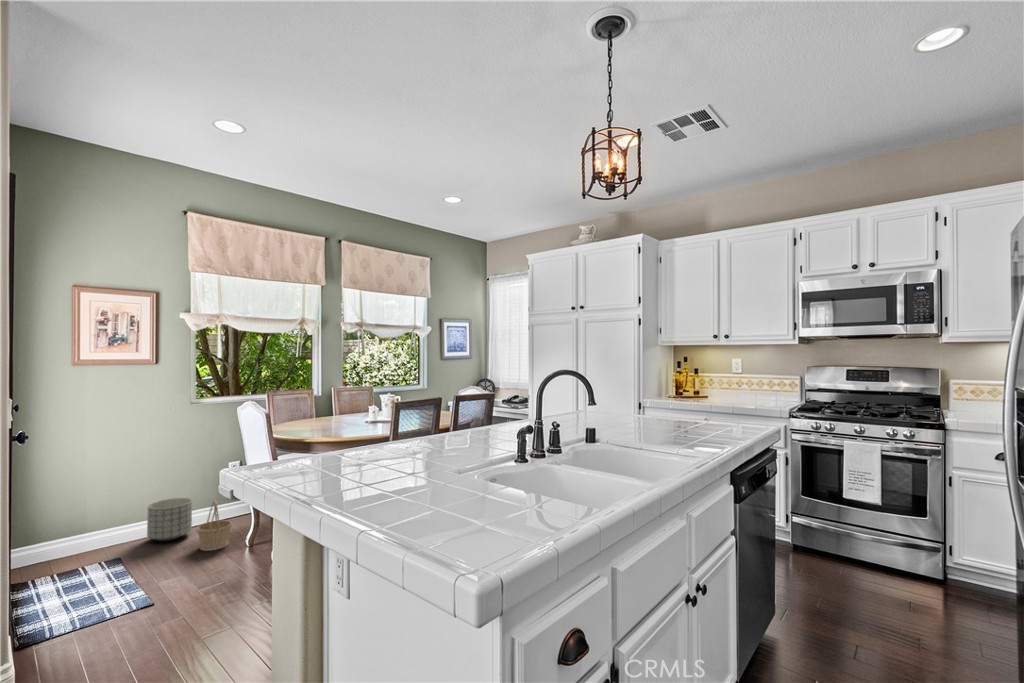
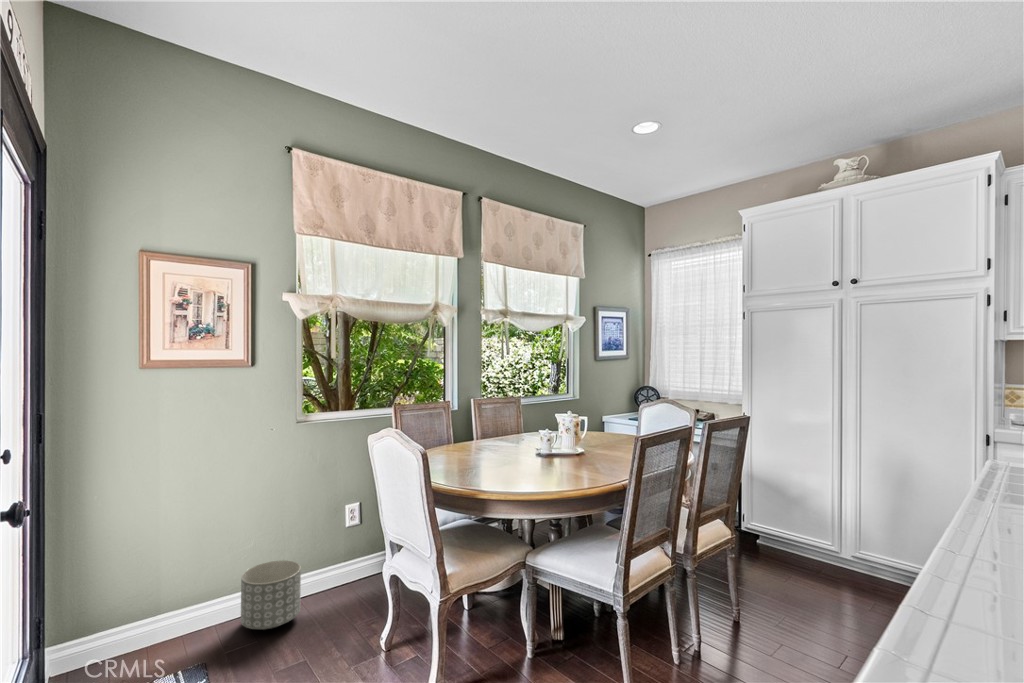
basket: present [197,500,232,551] -> none [310,574,360,657]

